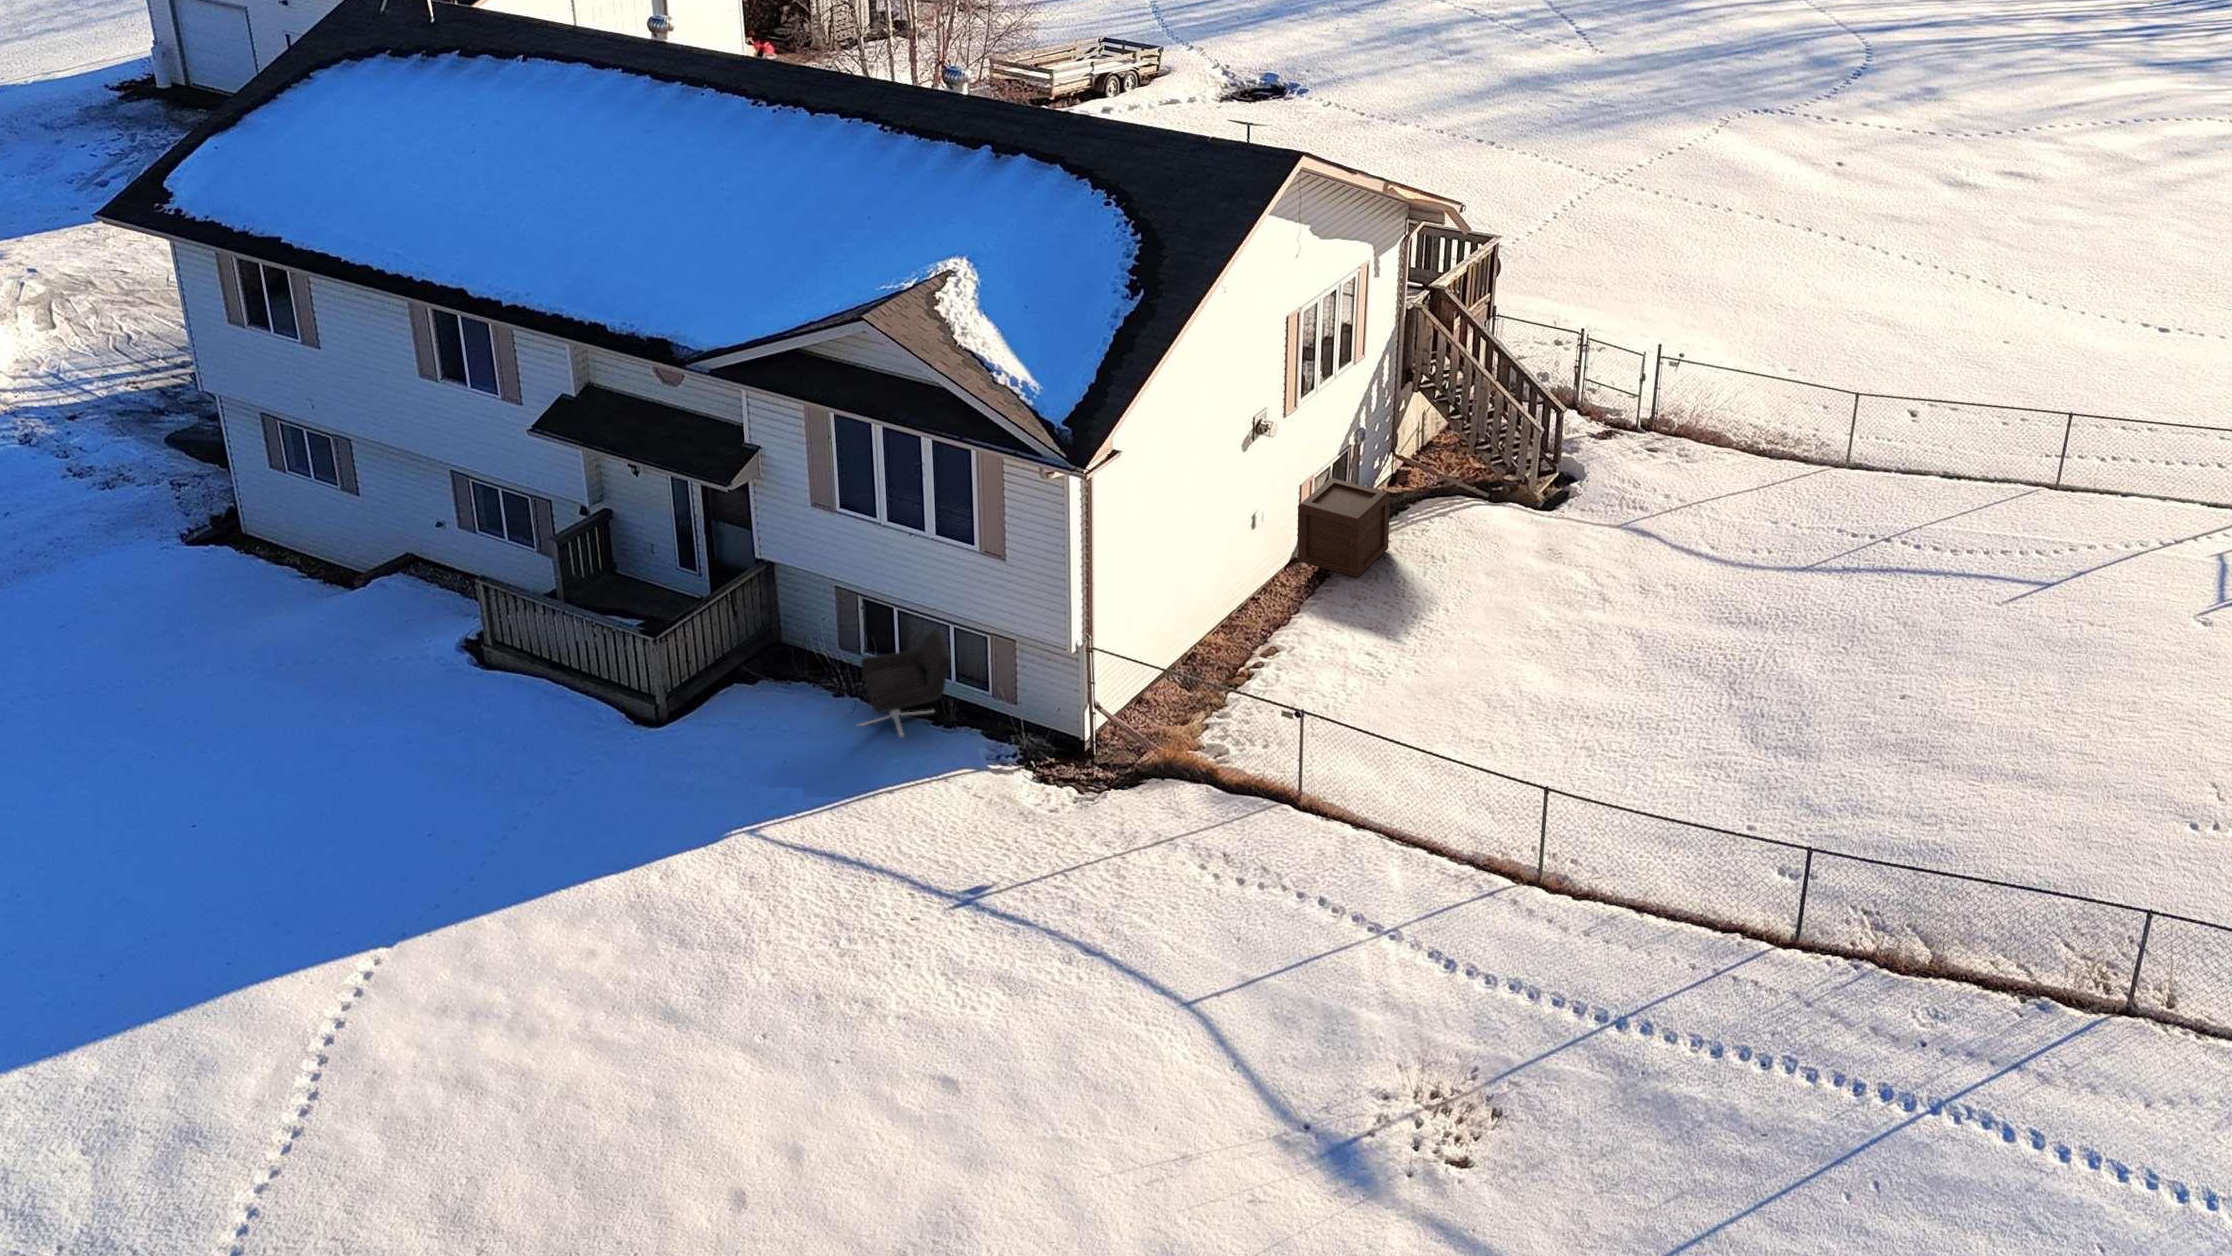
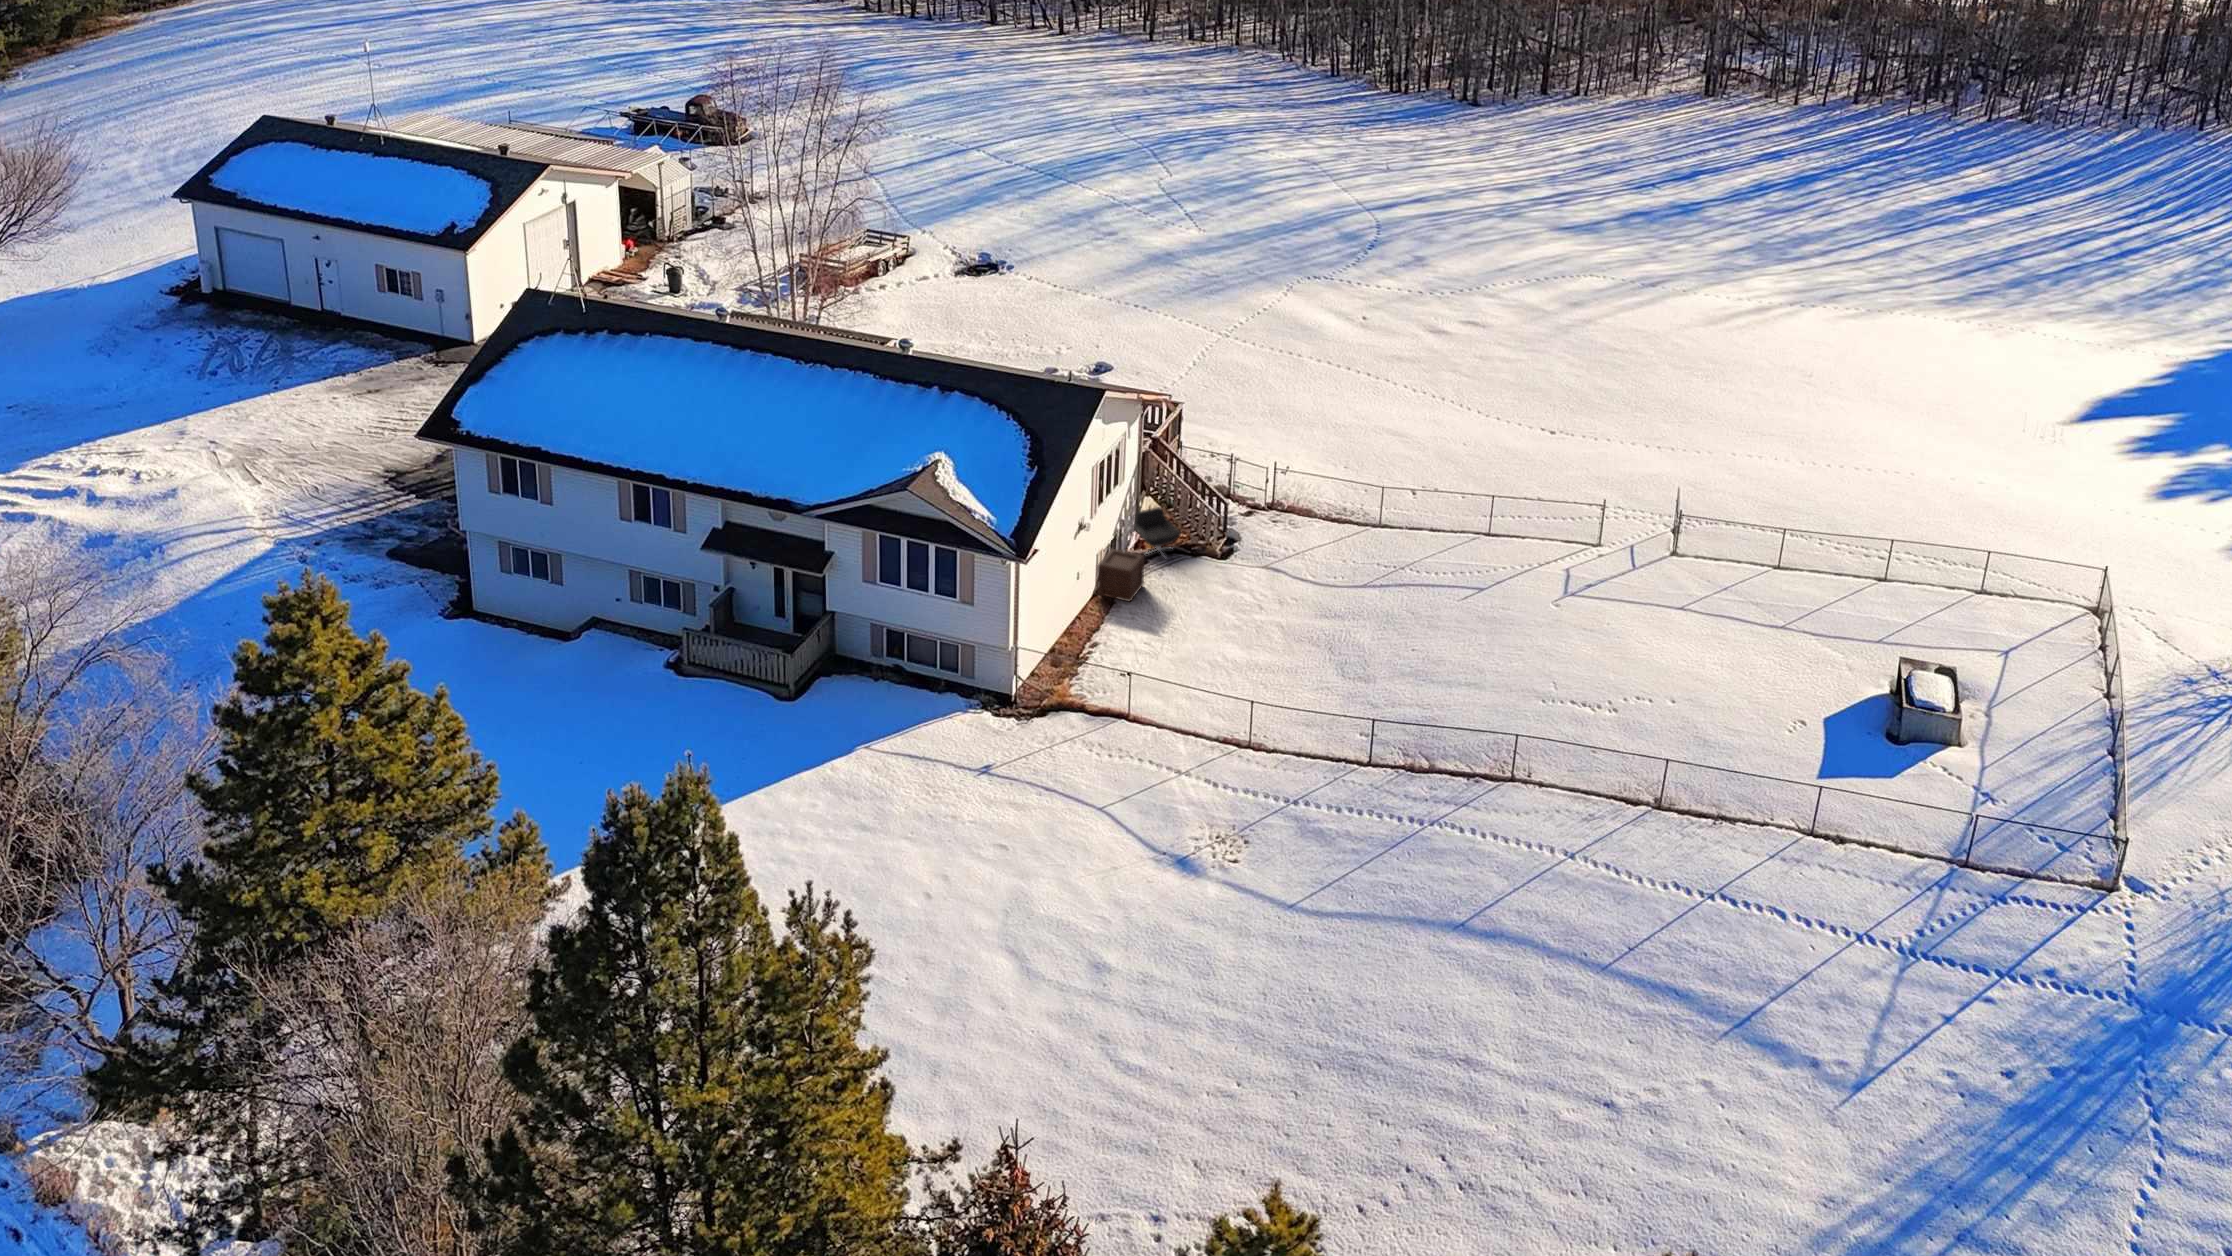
lounge chair: present [859,630,951,738] -> present [1134,507,1181,551]

